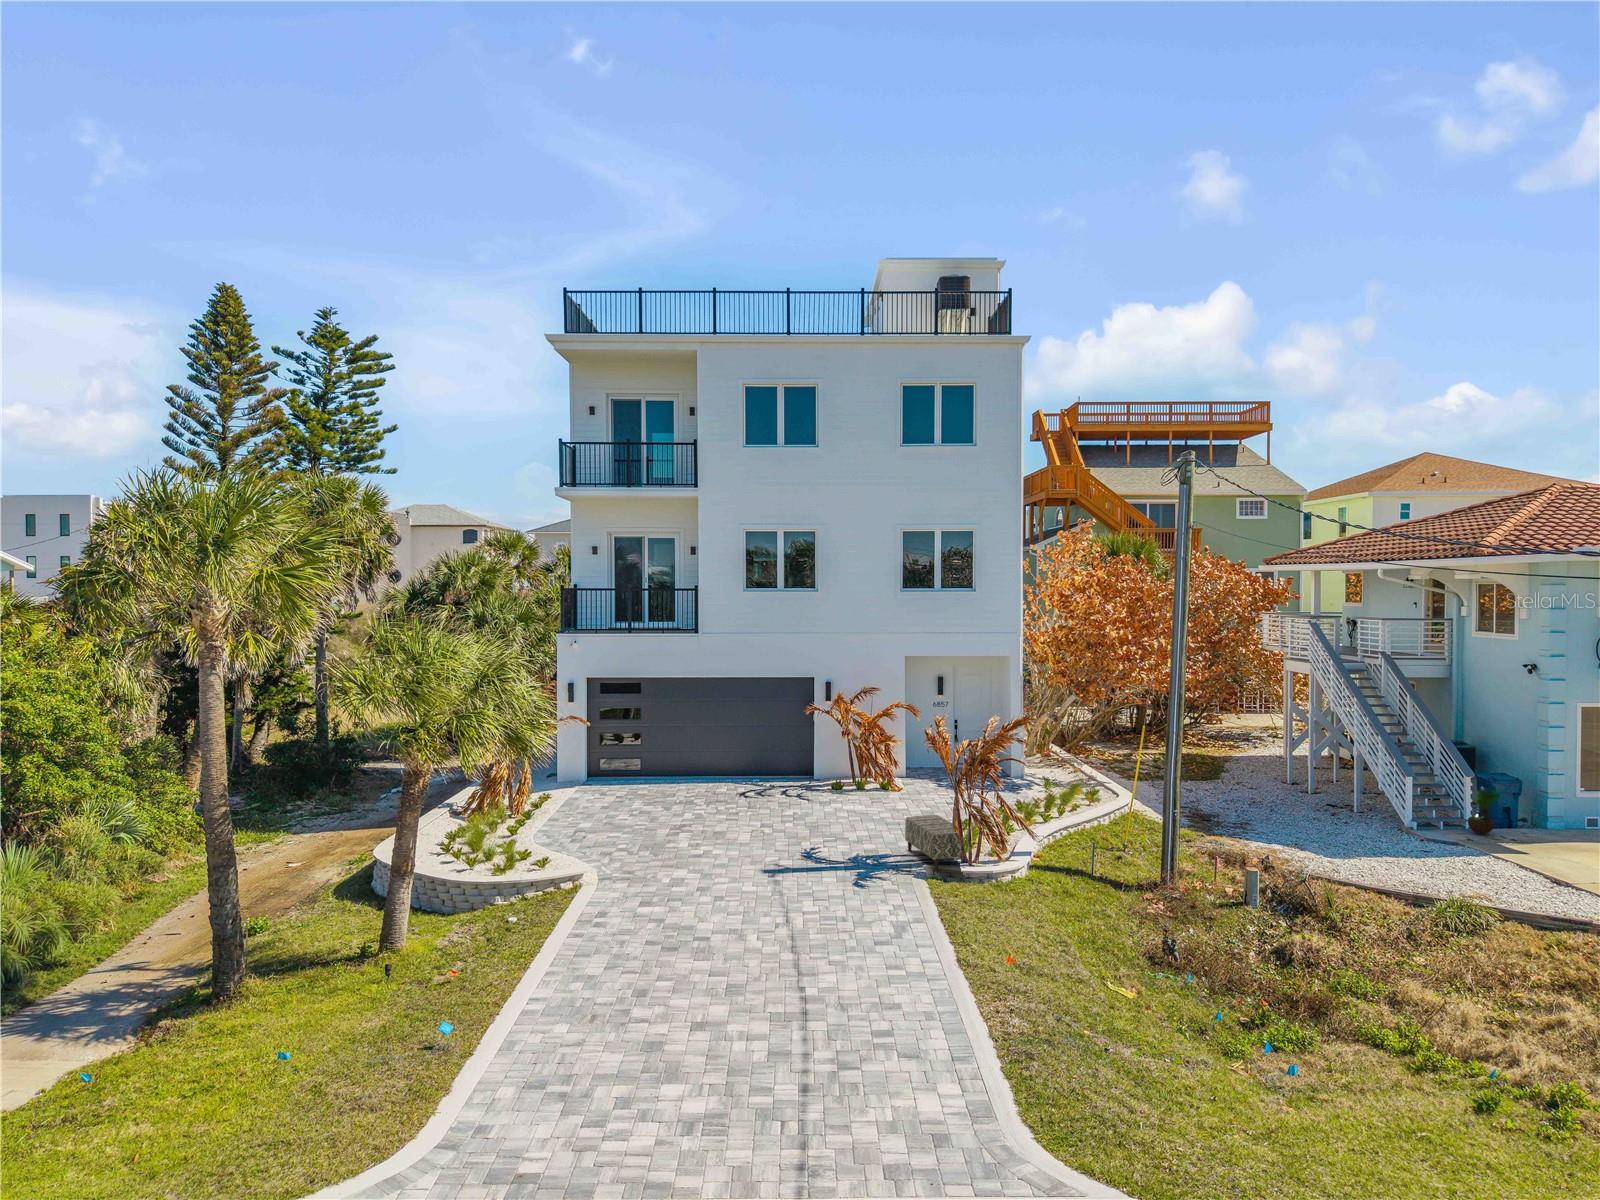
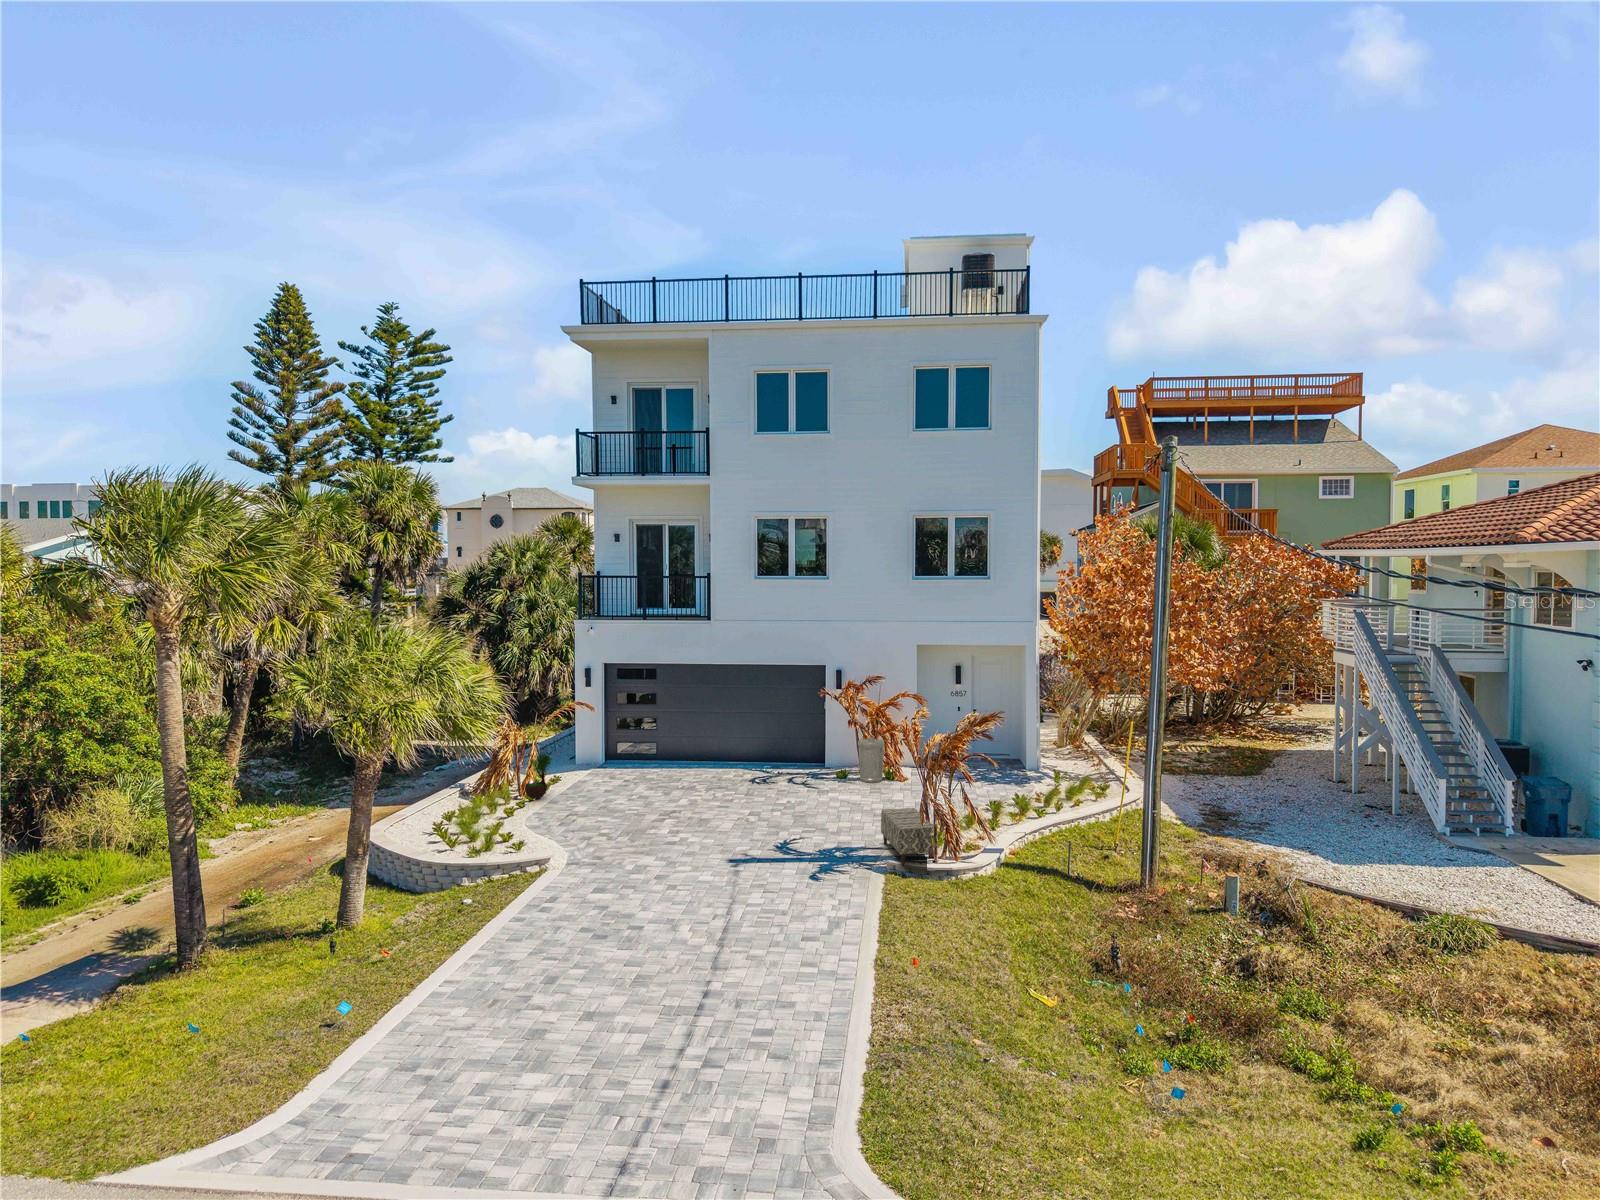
trash can: none [856,748,883,793] -> present [858,737,885,783]
potted tree: present [1468,789,1500,834] -> present [525,754,552,799]

